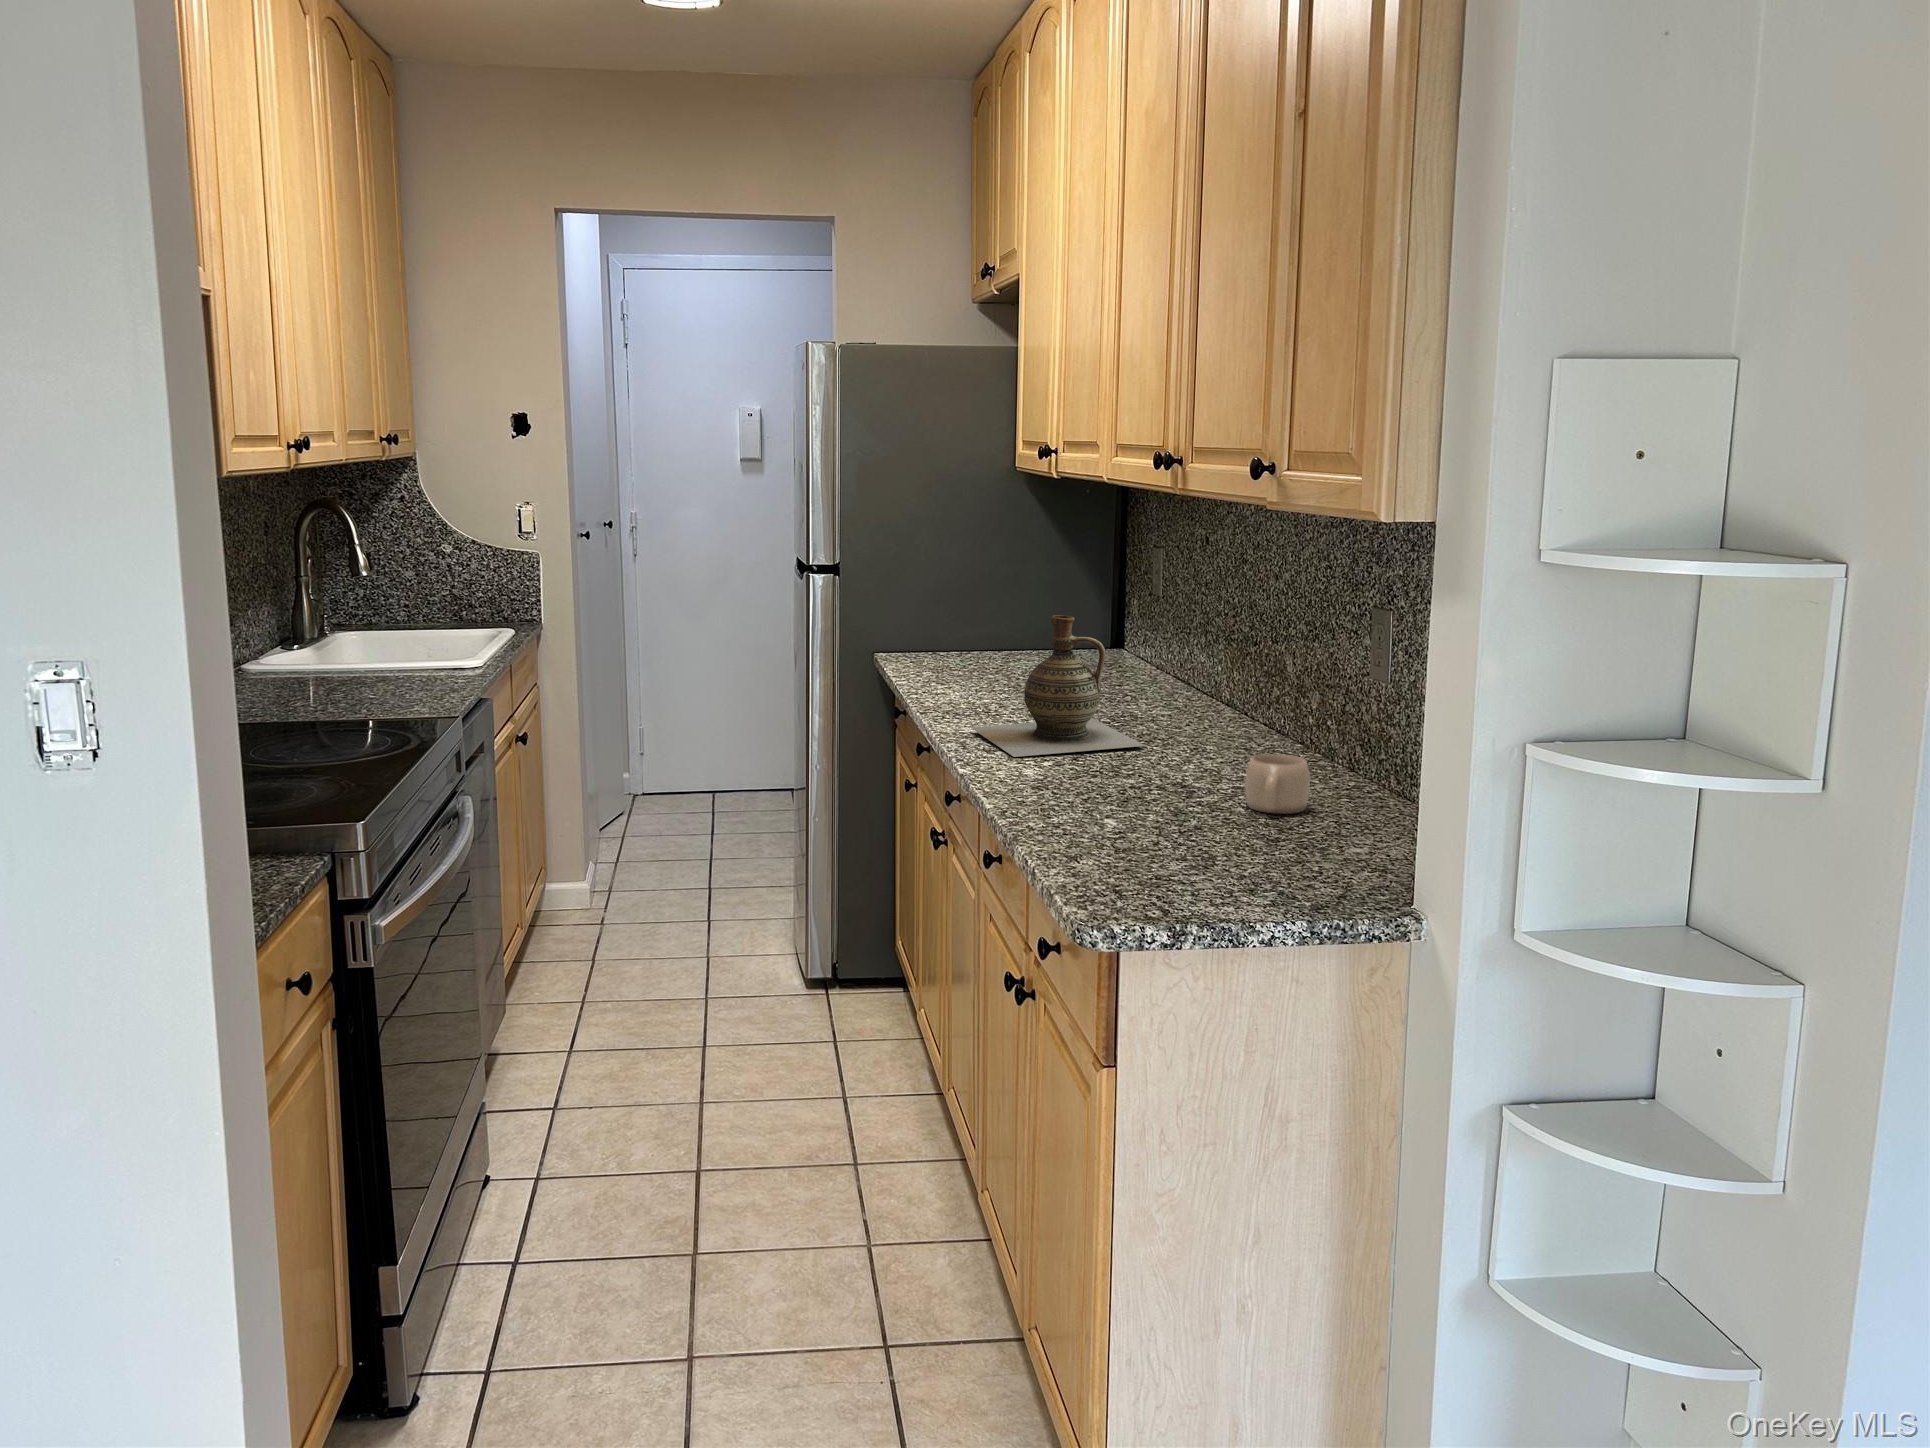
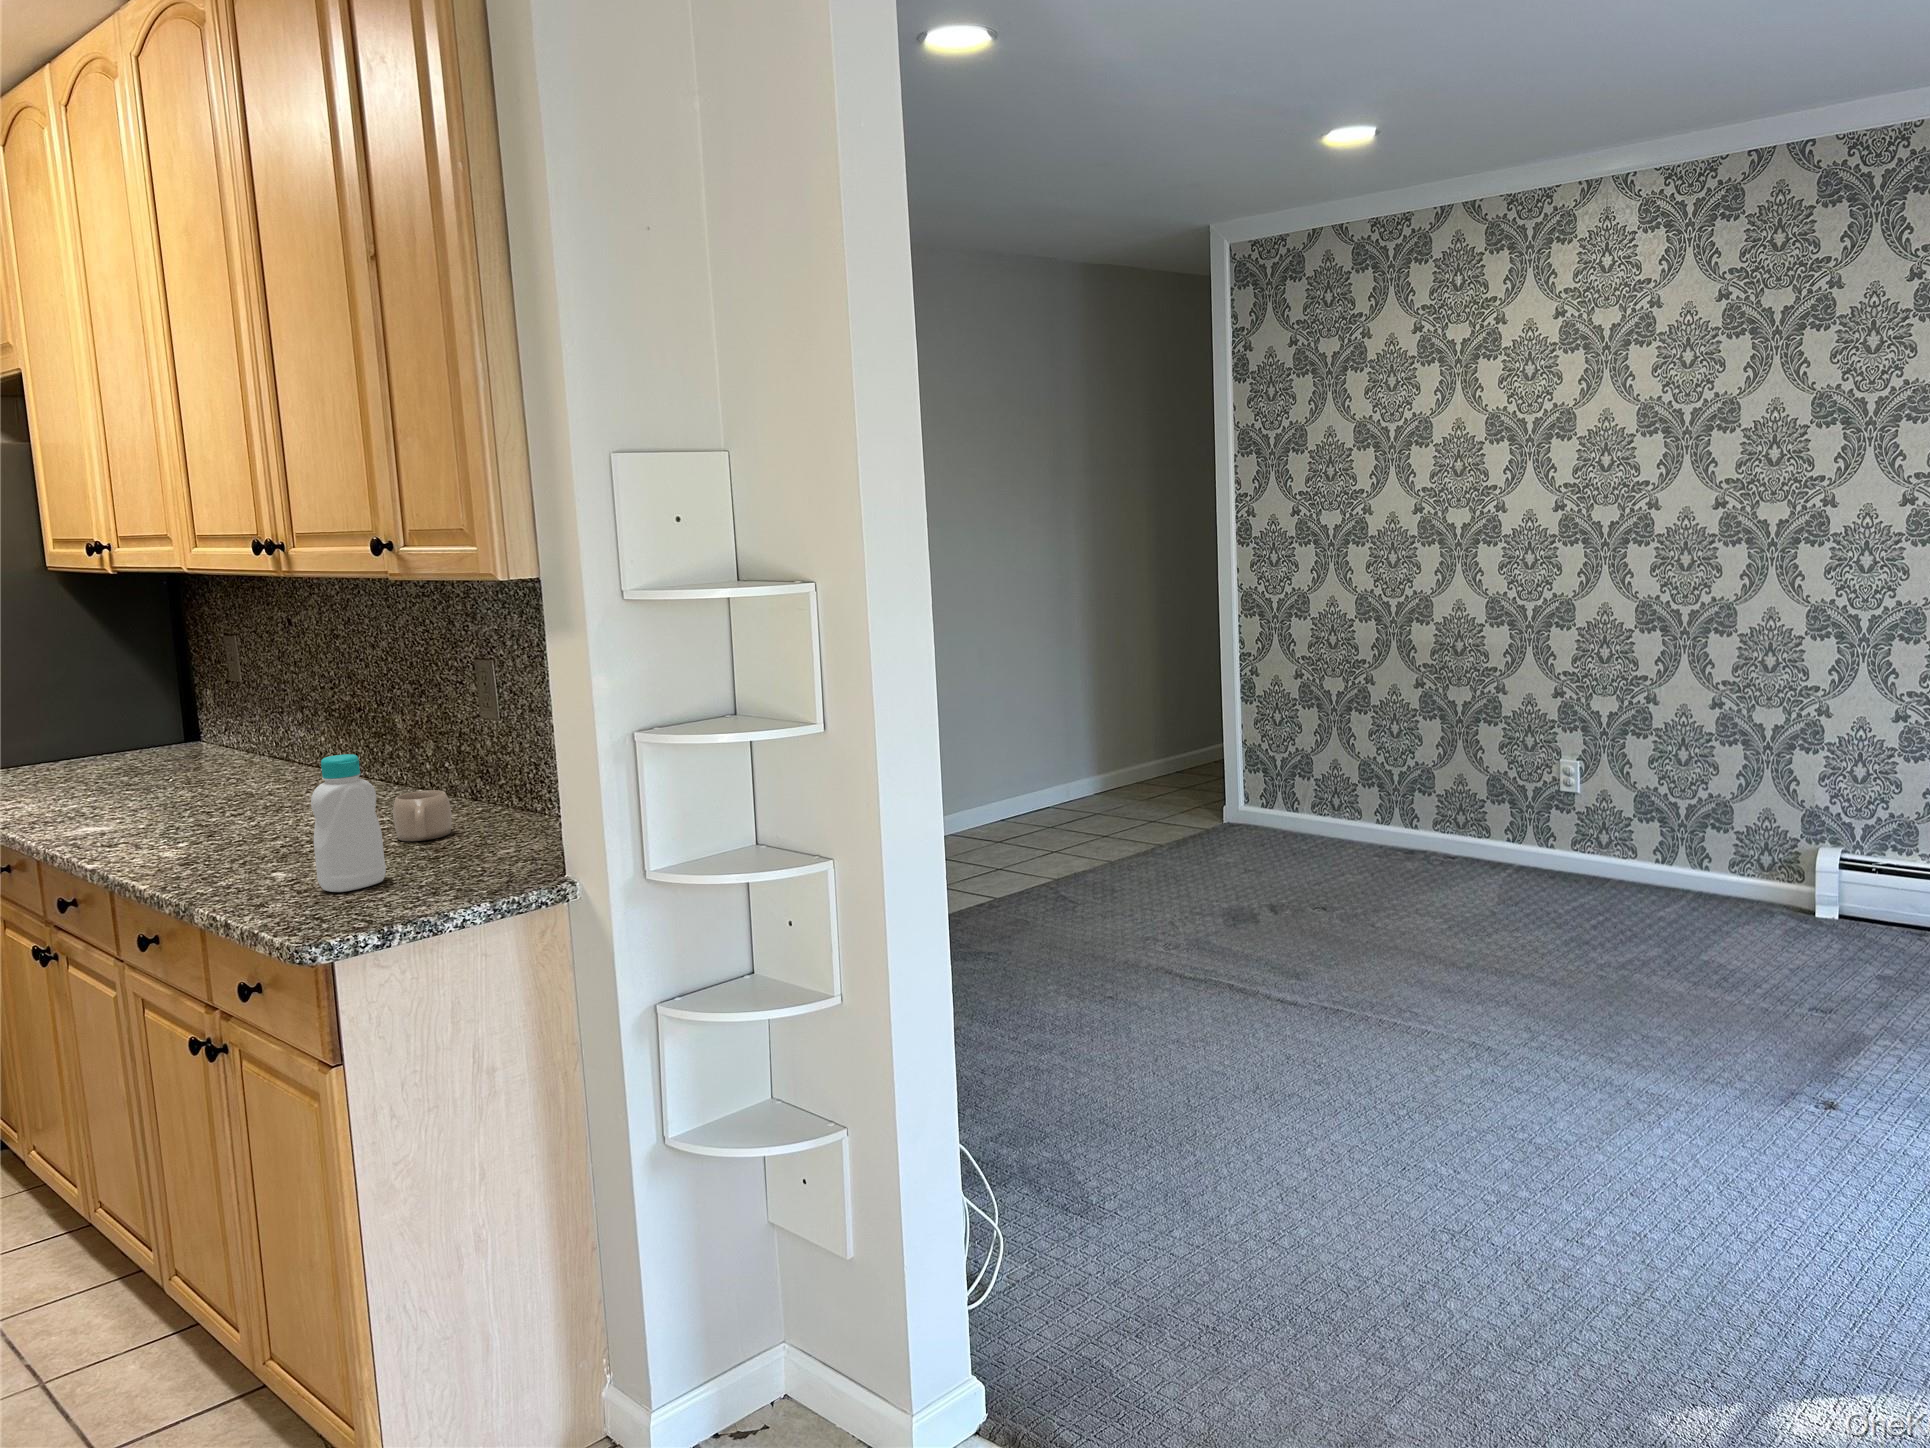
ceramic jug: present [971,615,1145,757] -> none [73,703,276,846]
bottle: none [1137,704,1212,863] -> present [311,754,386,892]

